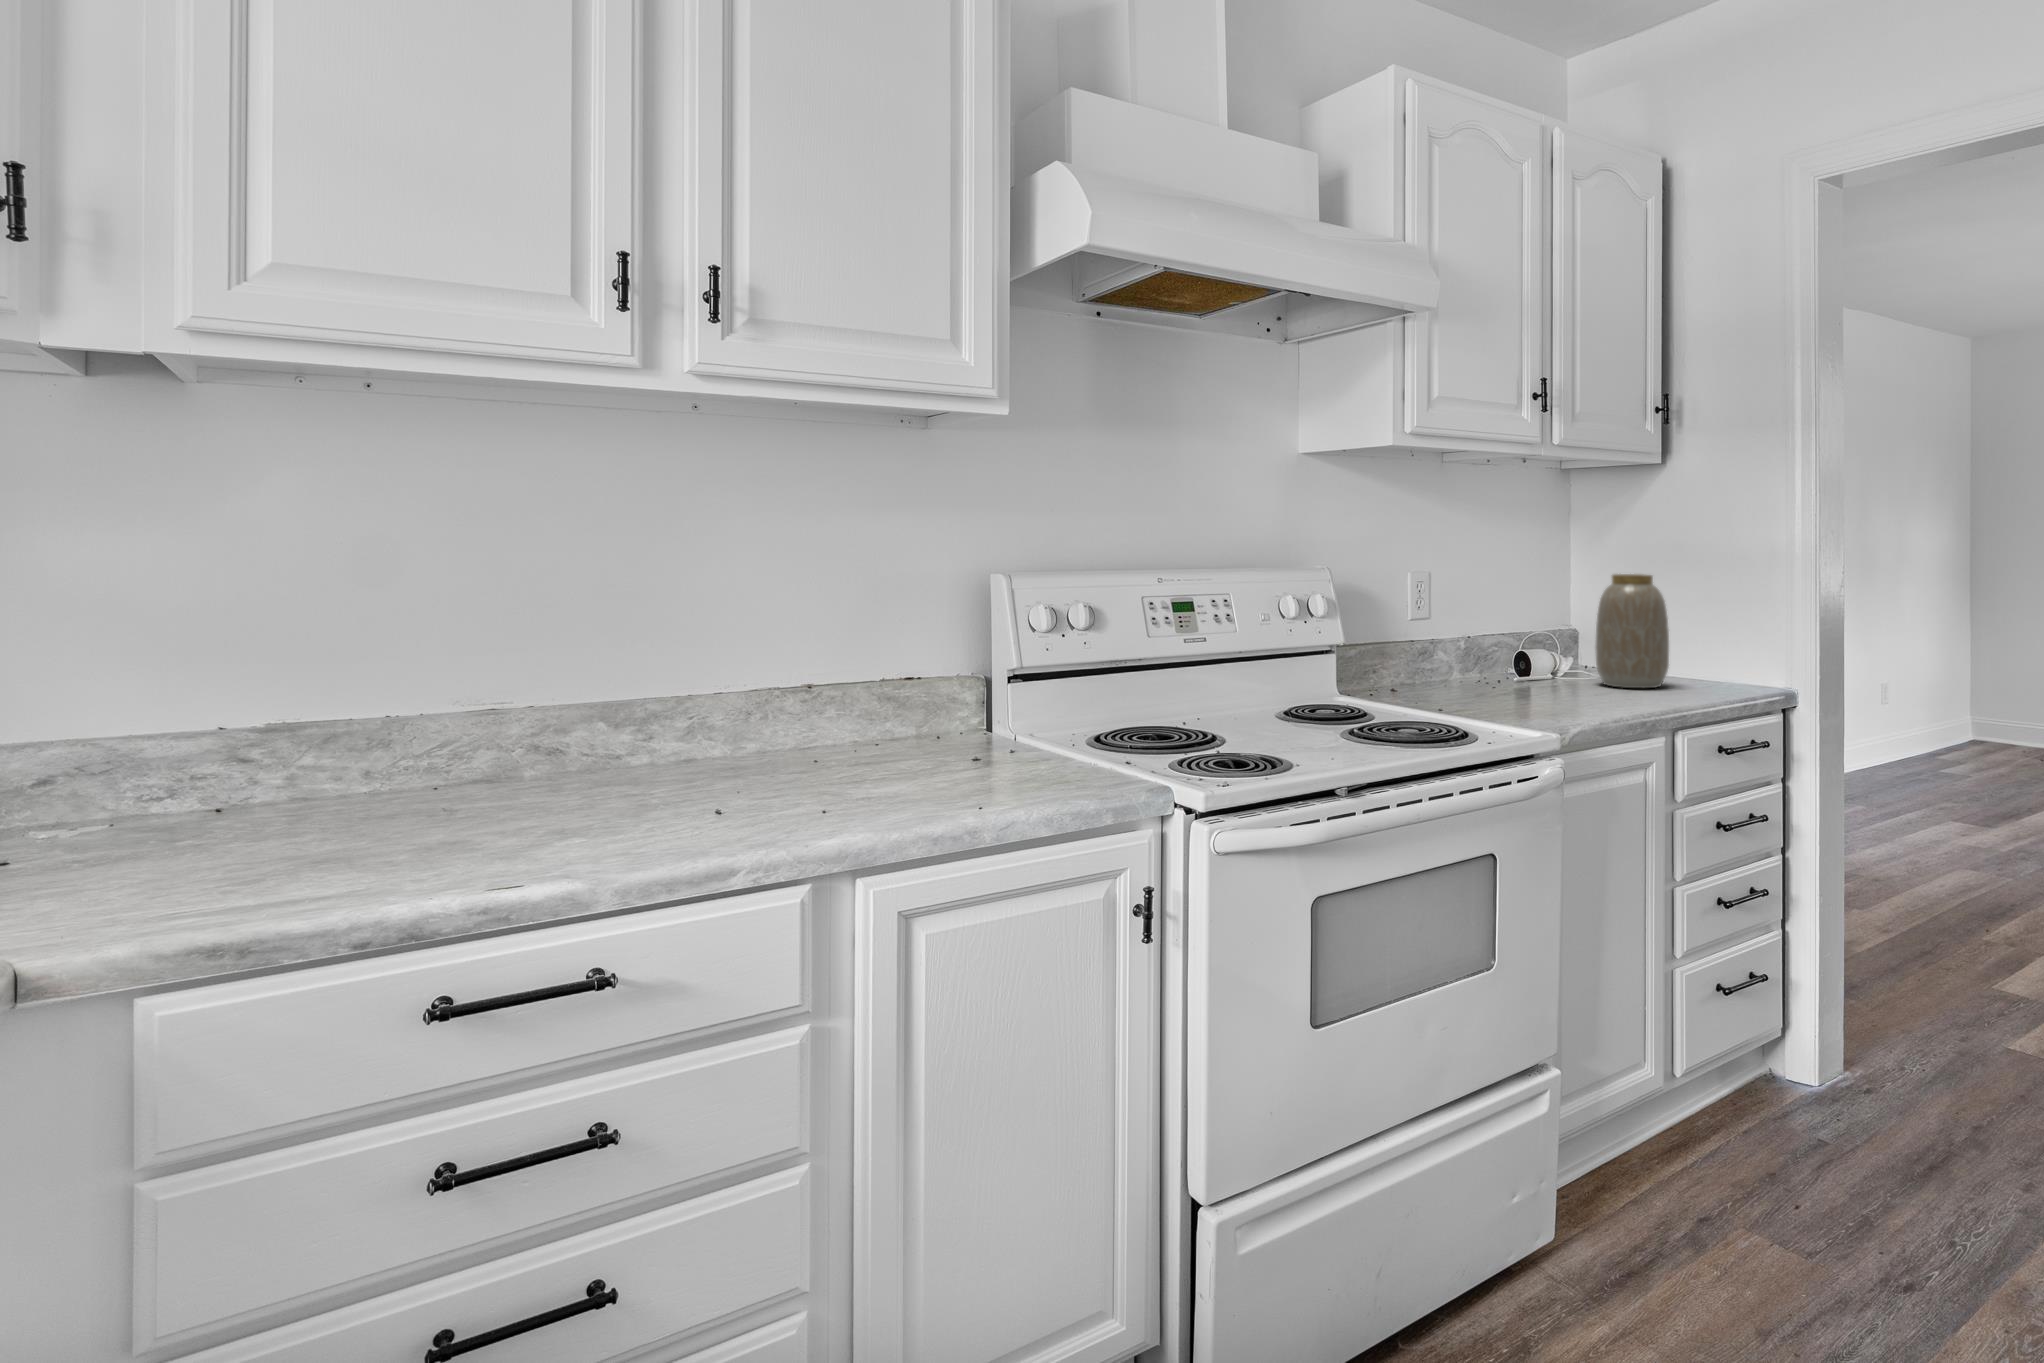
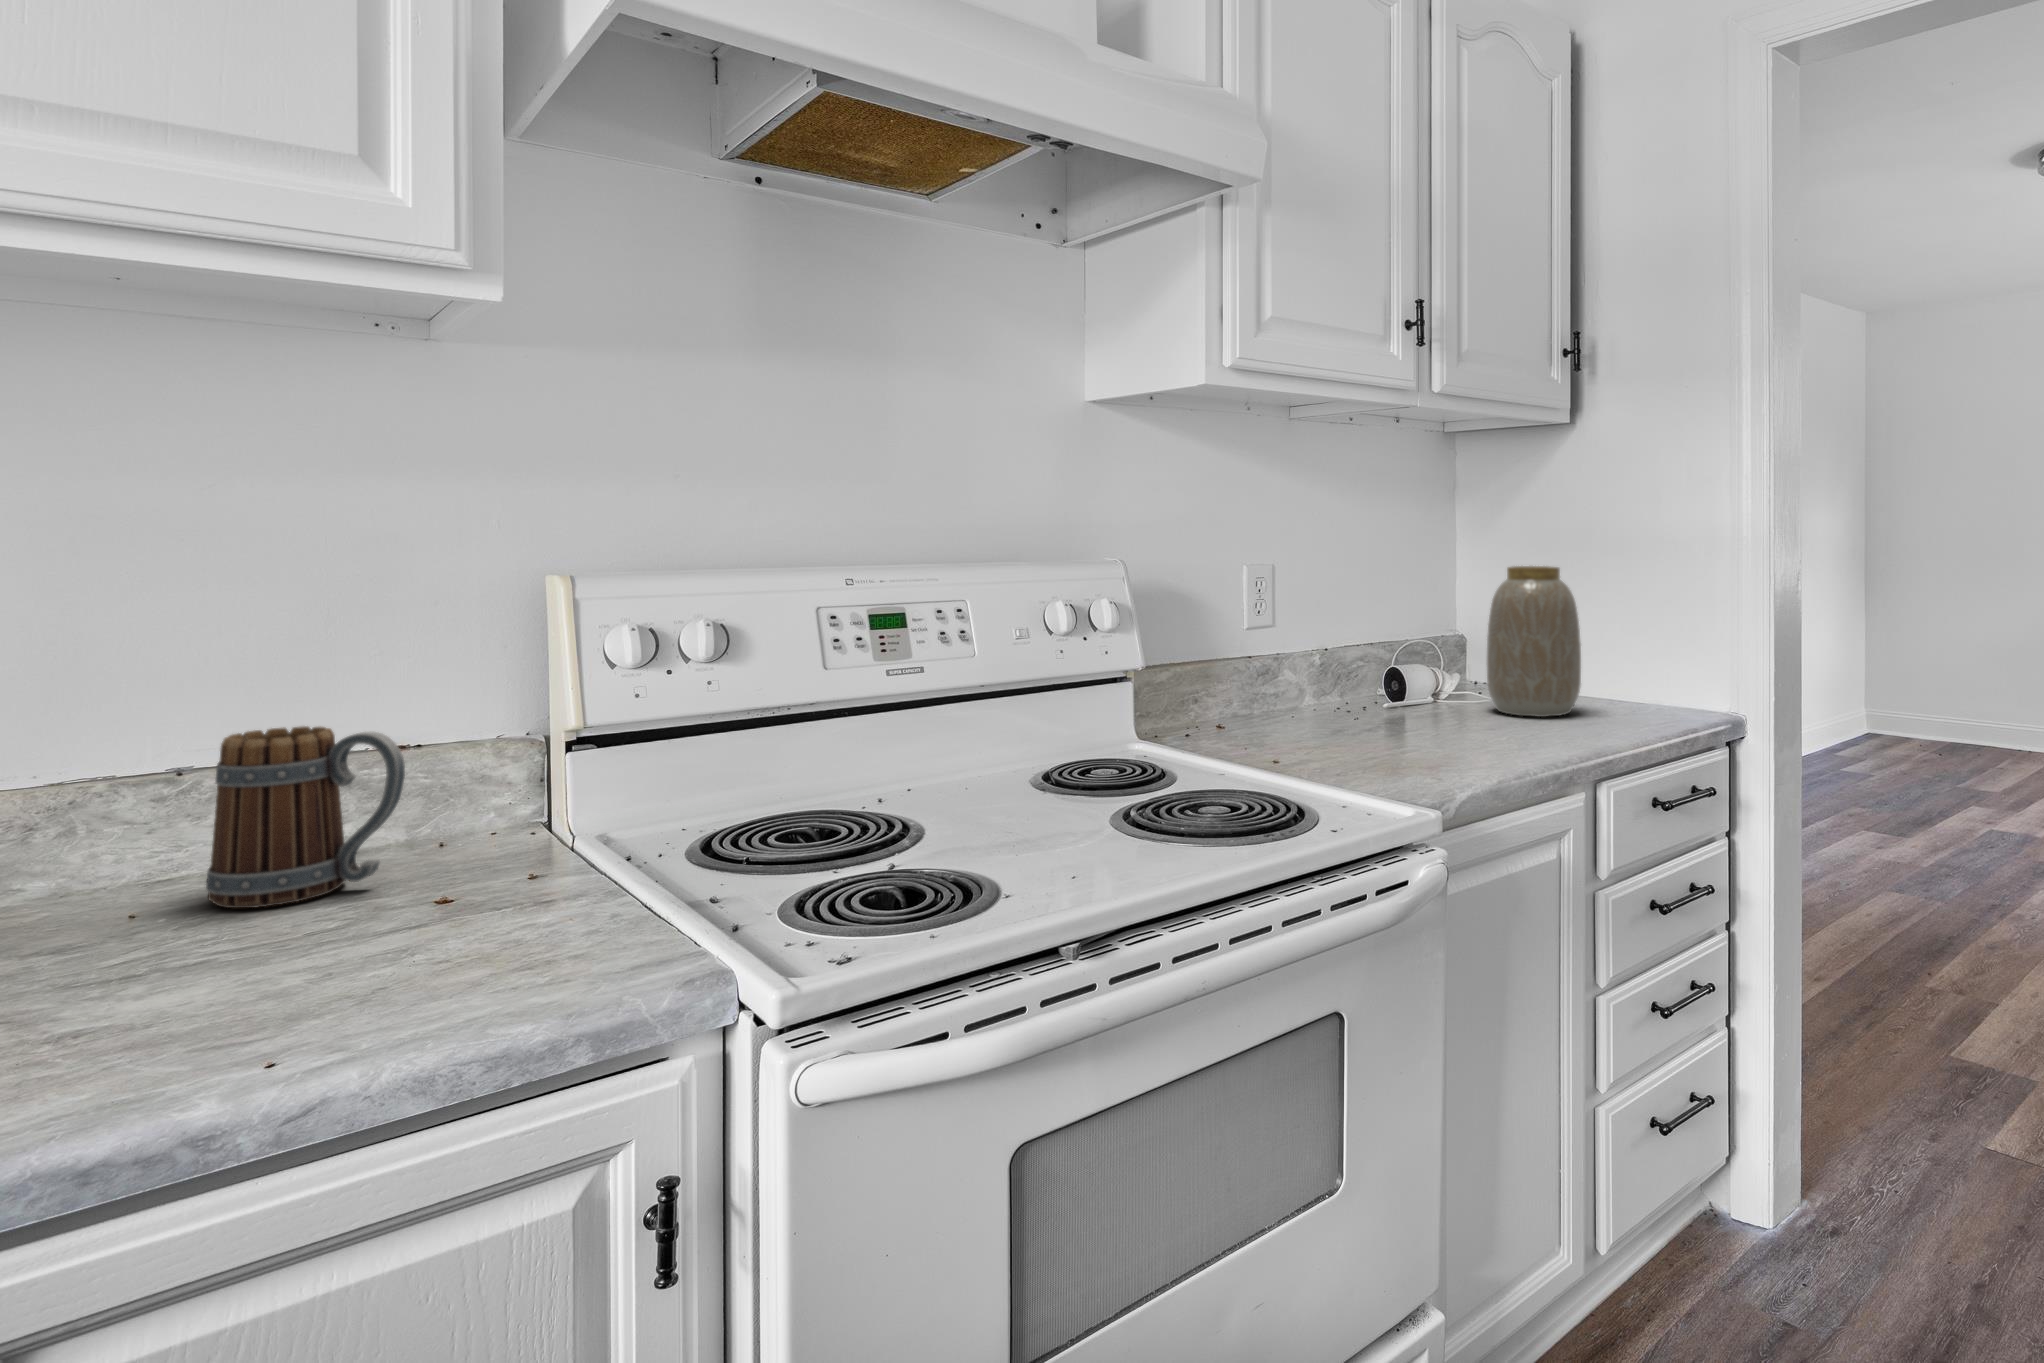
mug: none [843,660,942,759] -> present [206,726,405,908]

